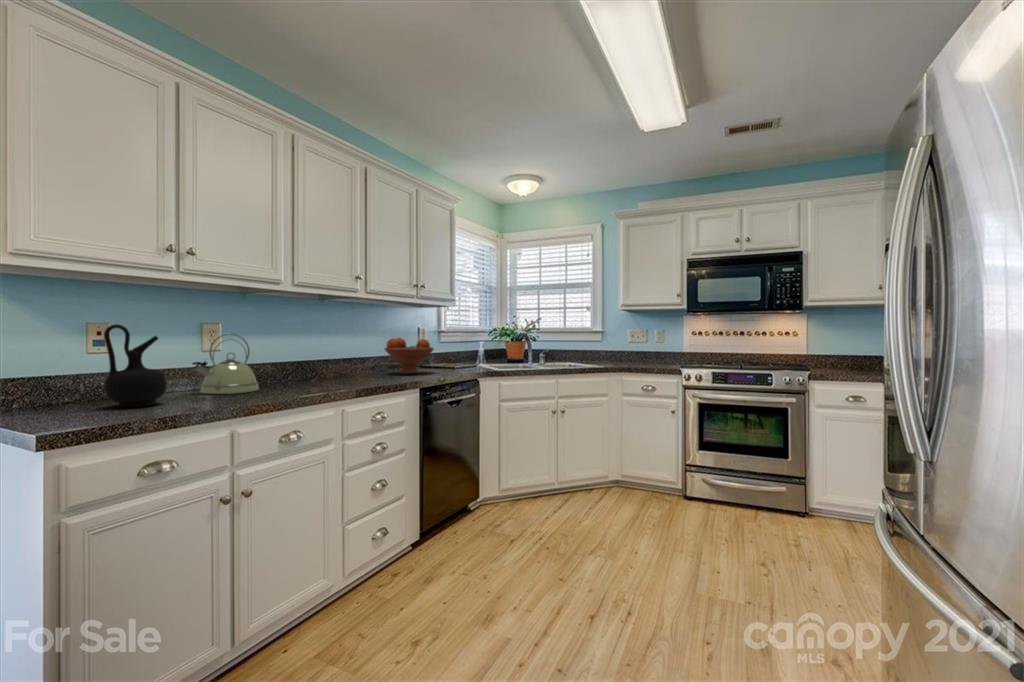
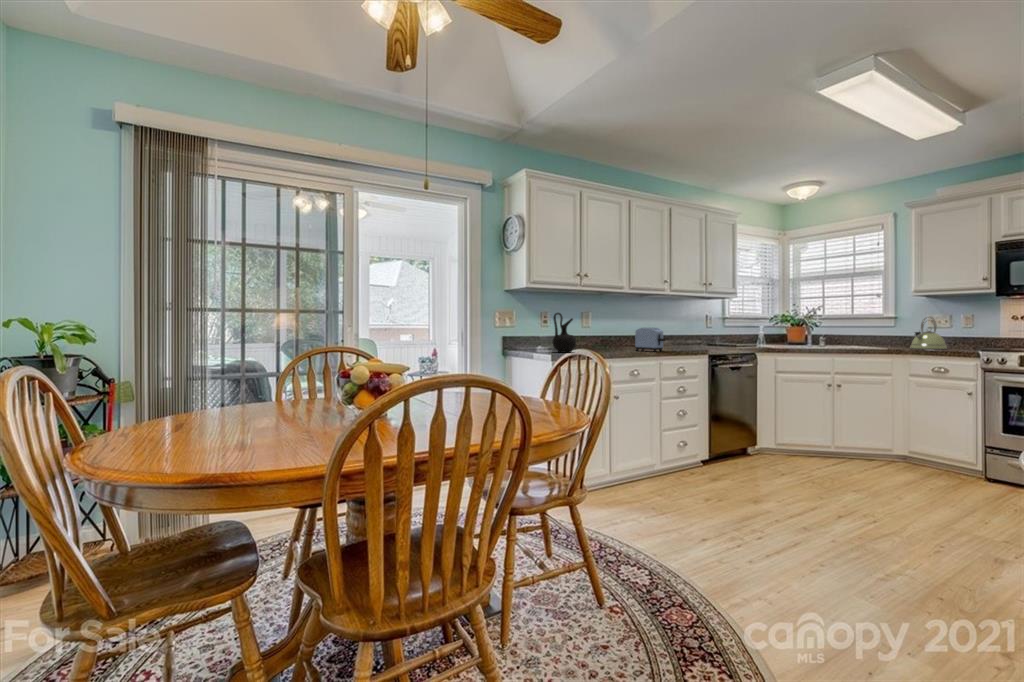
kettle: present [192,334,259,394] -> present [910,317,947,349]
fruit bowl: present [385,338,434,374] -> none [682,322,720,348]
toaster: none [298,350,350,392] -> present [633,328,665,352]

